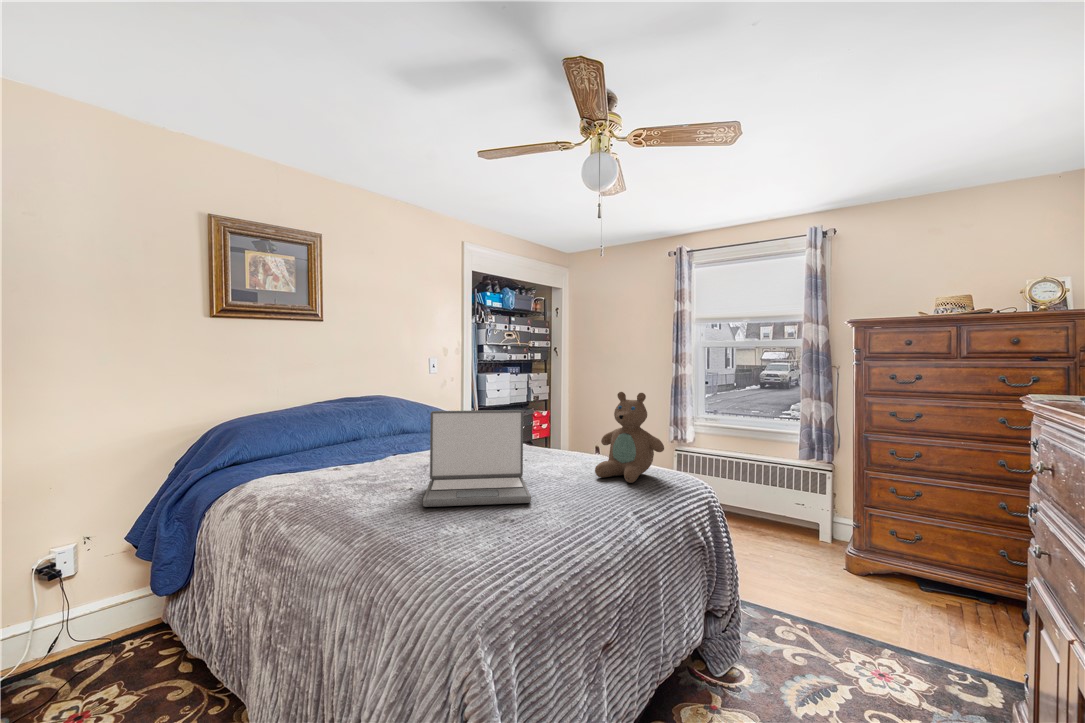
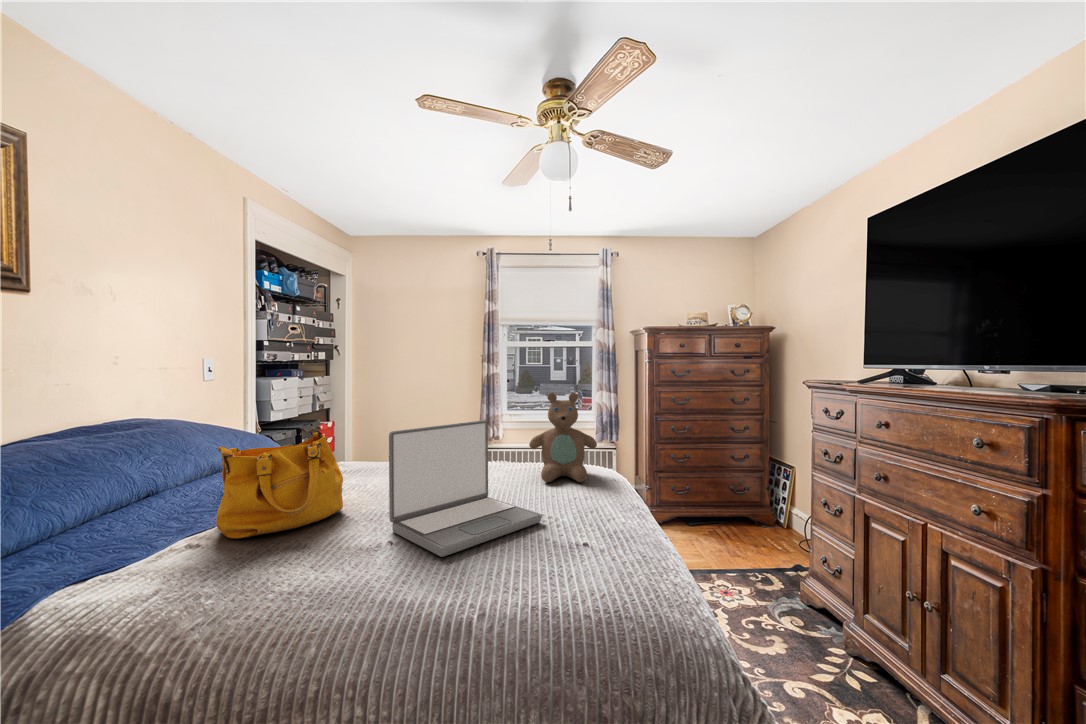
handbag: none [346,407,431,473] -> present [216,429,343,539]

